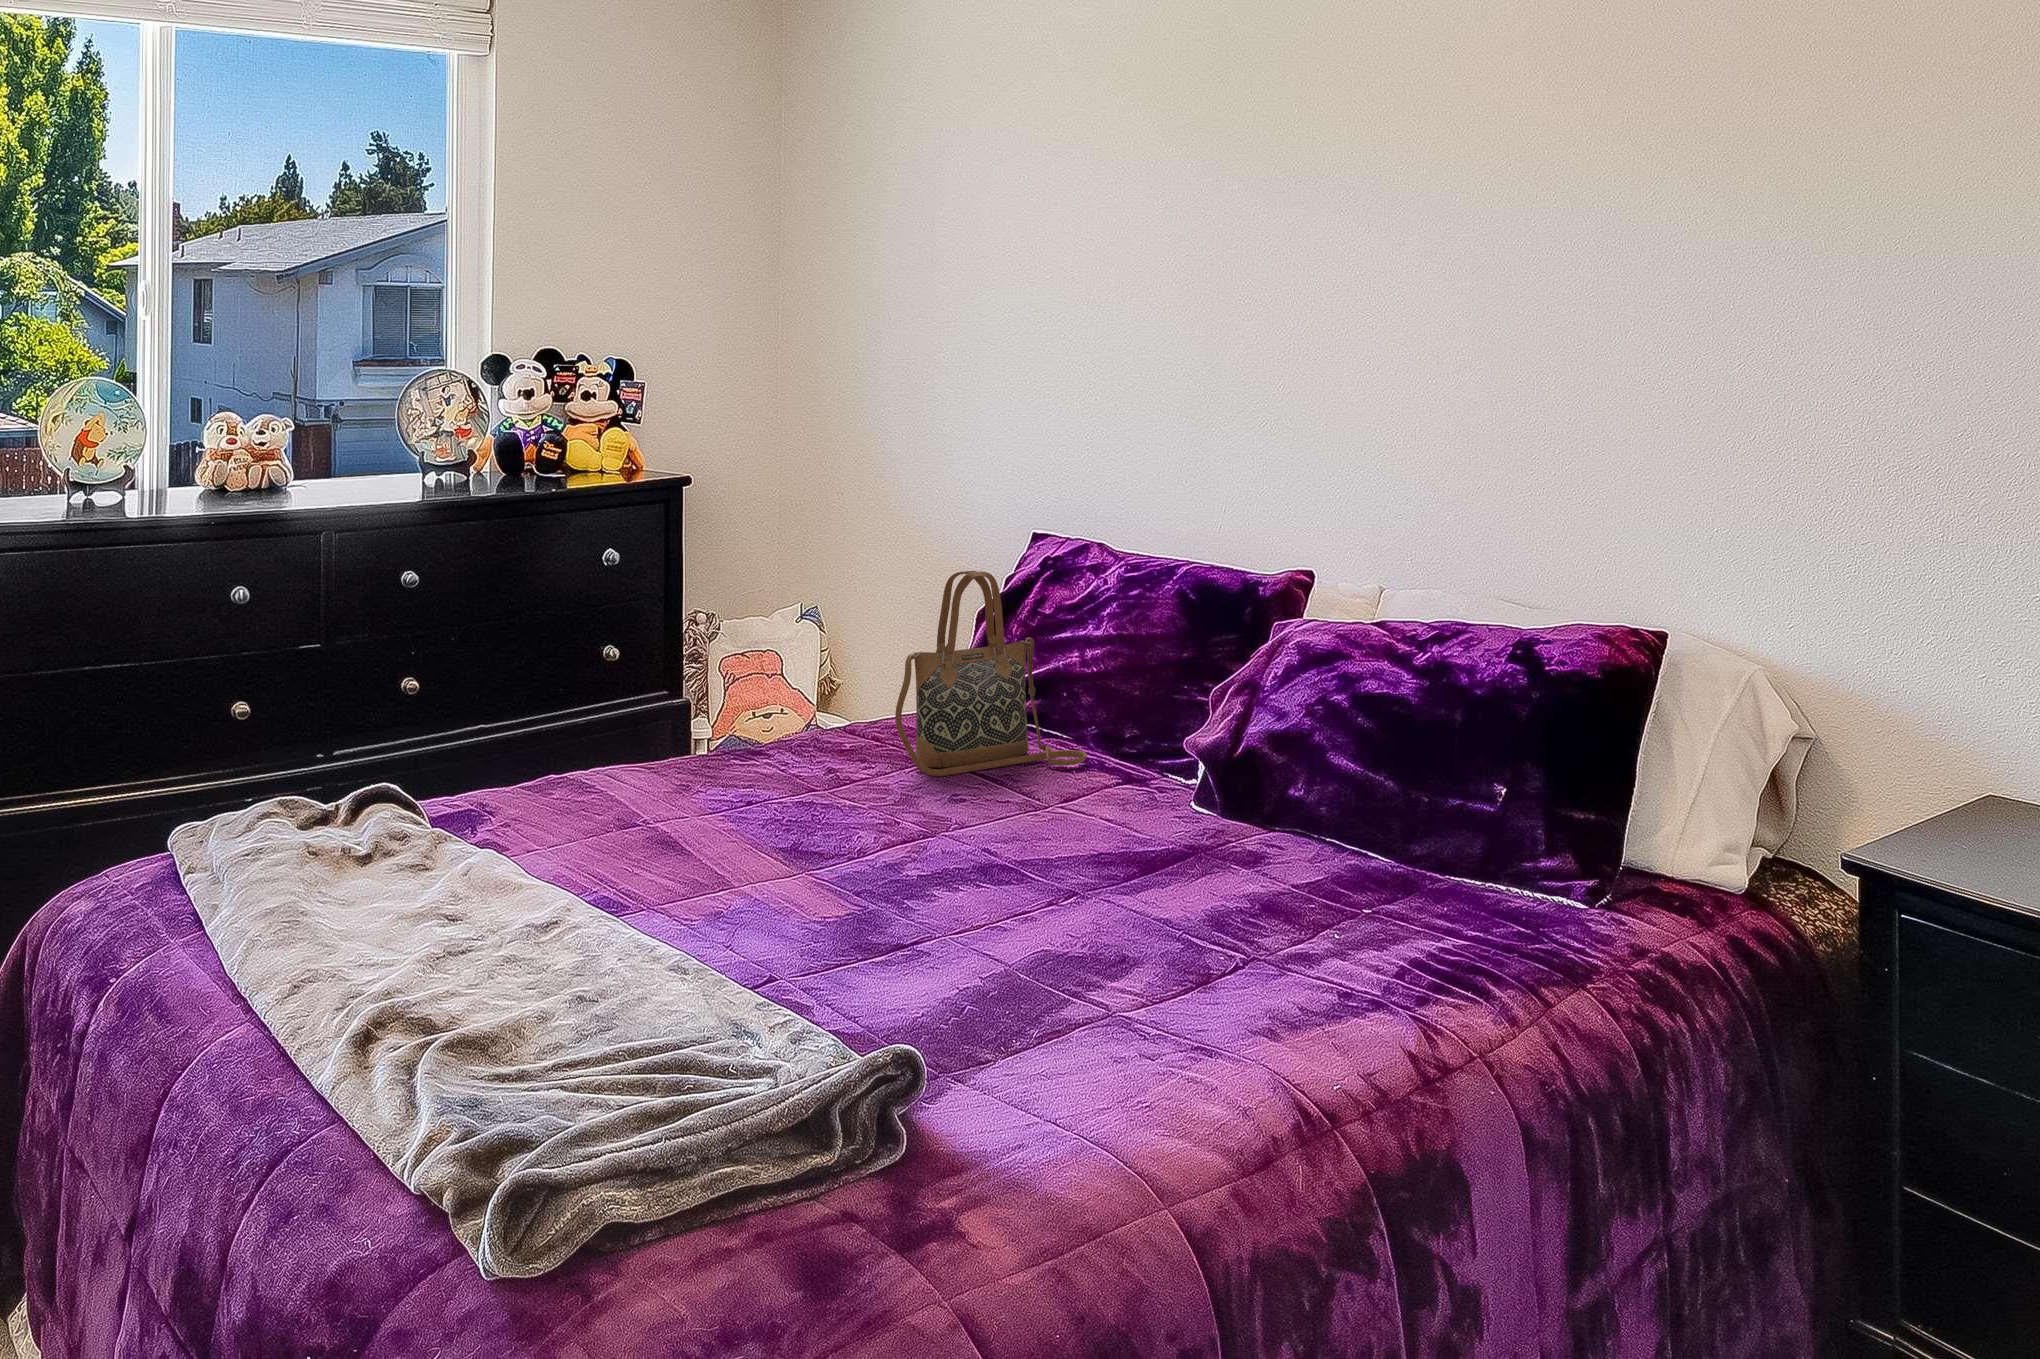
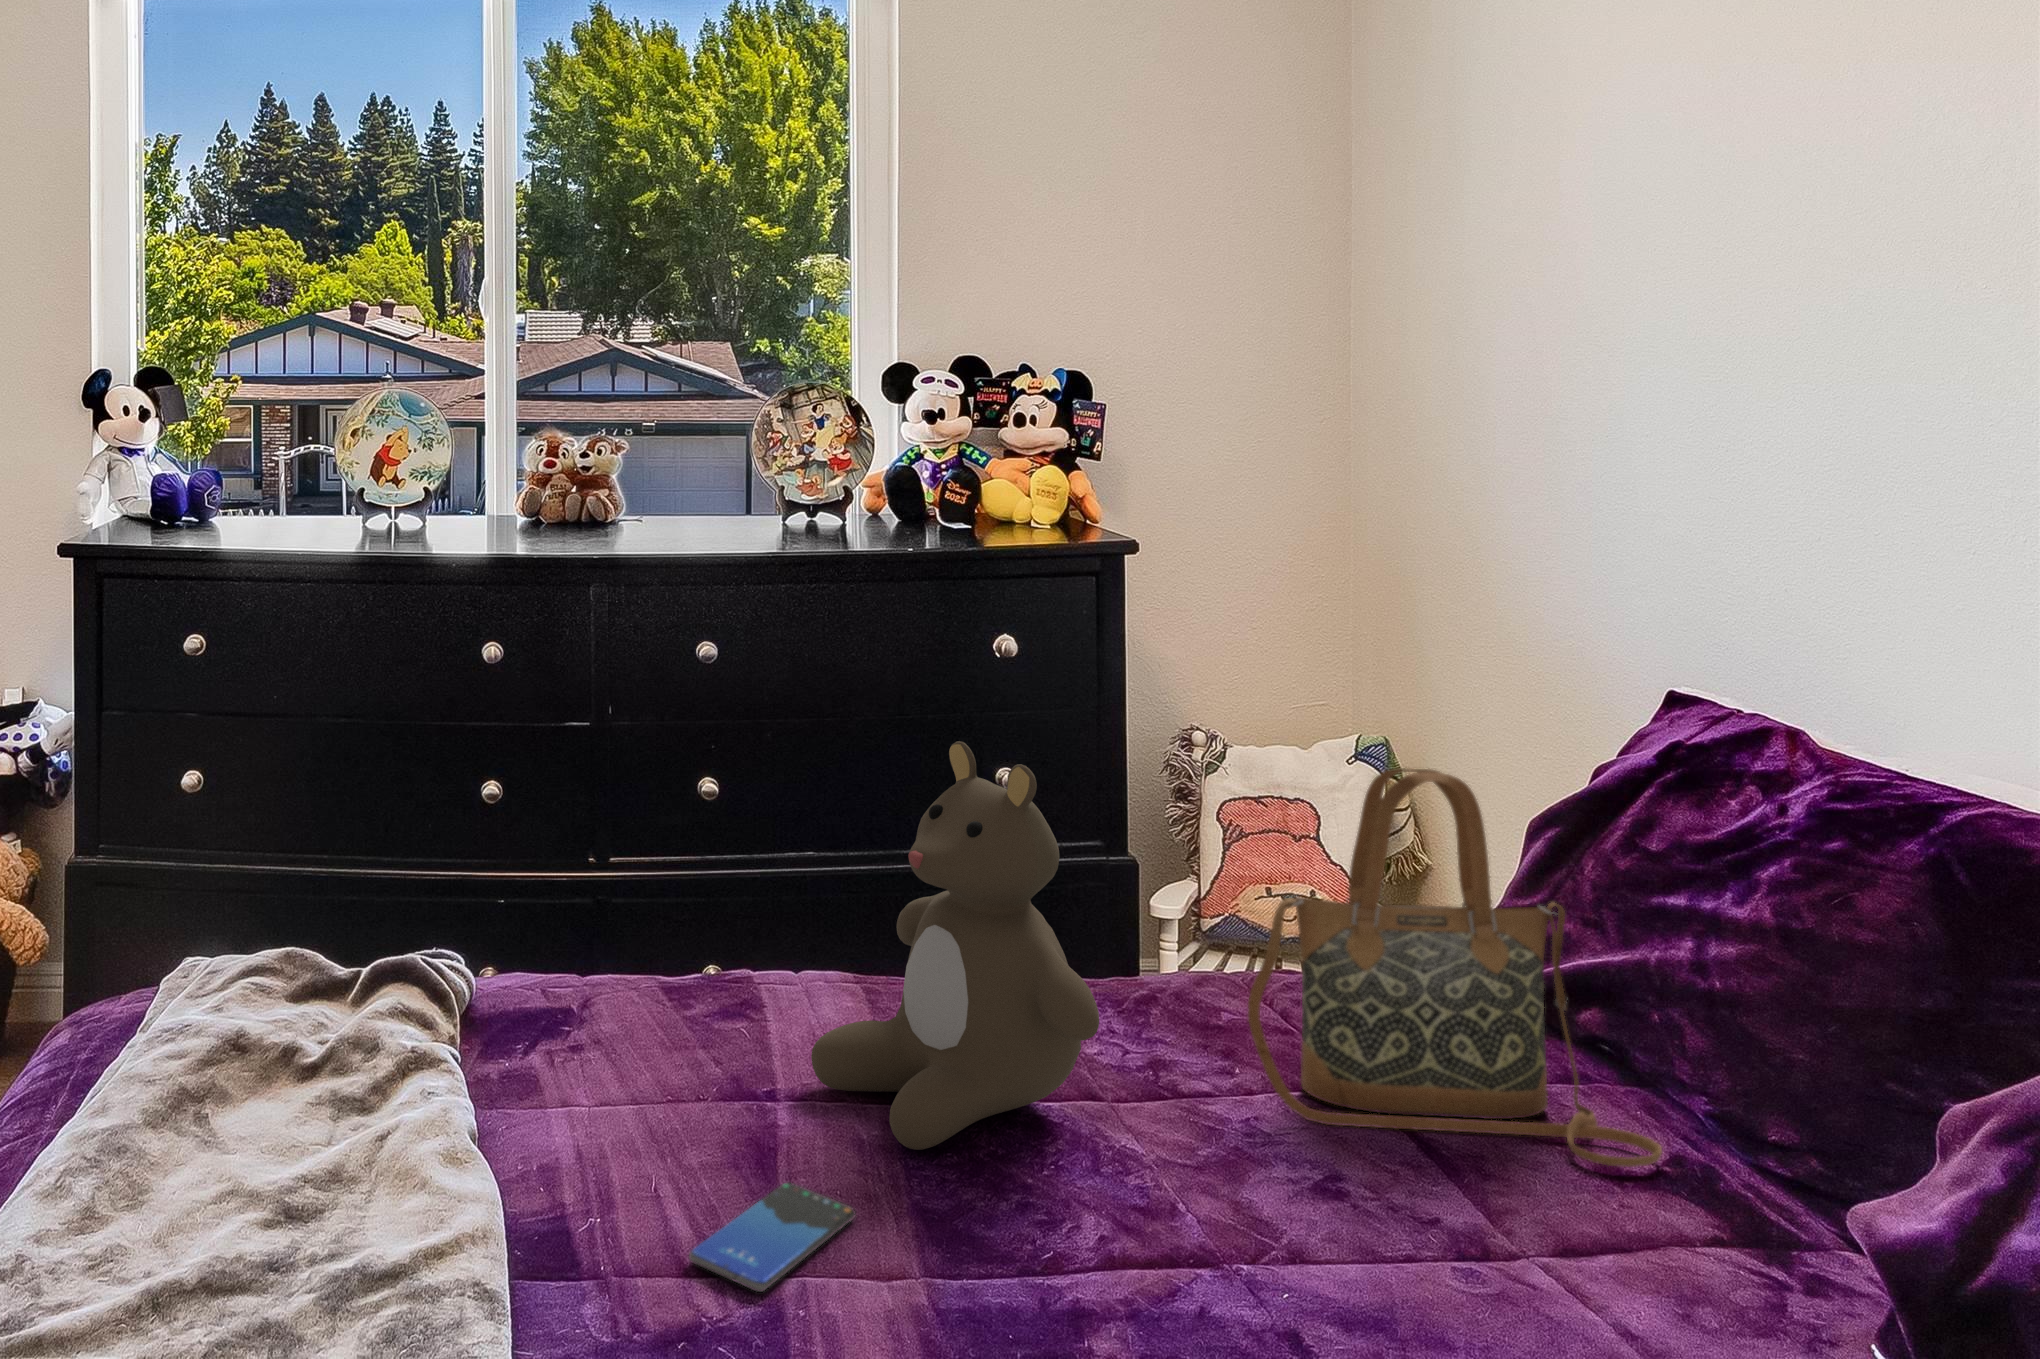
teddy bear: none [669,580,849,825] -> present [811,741,1099,1150]
smartphone: none [690,850,757,892] -> present [689,1183,856,1292]

